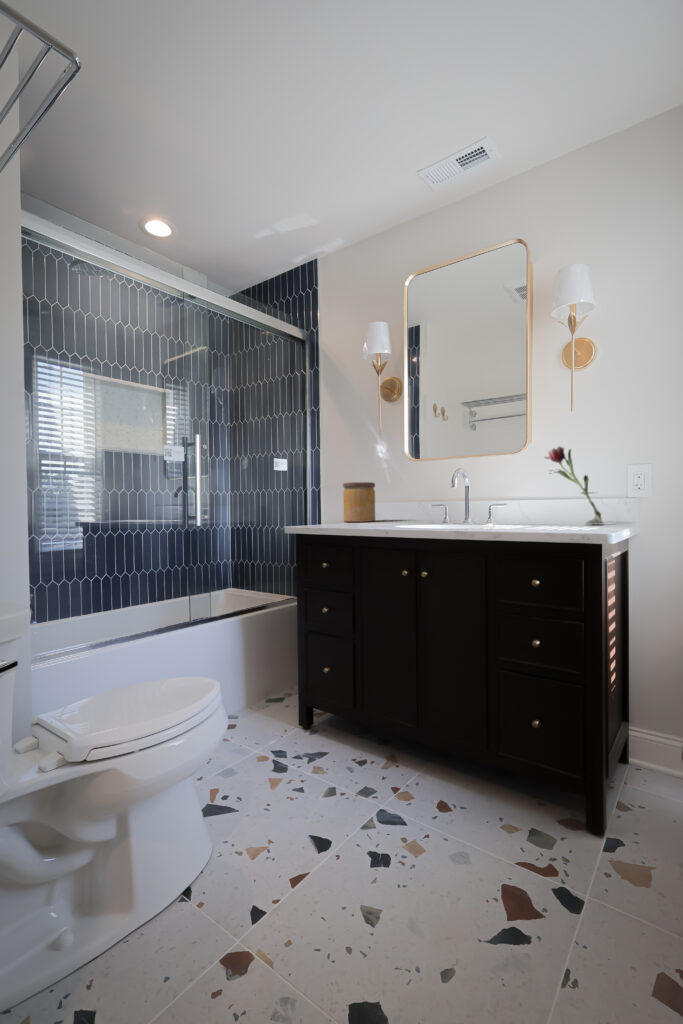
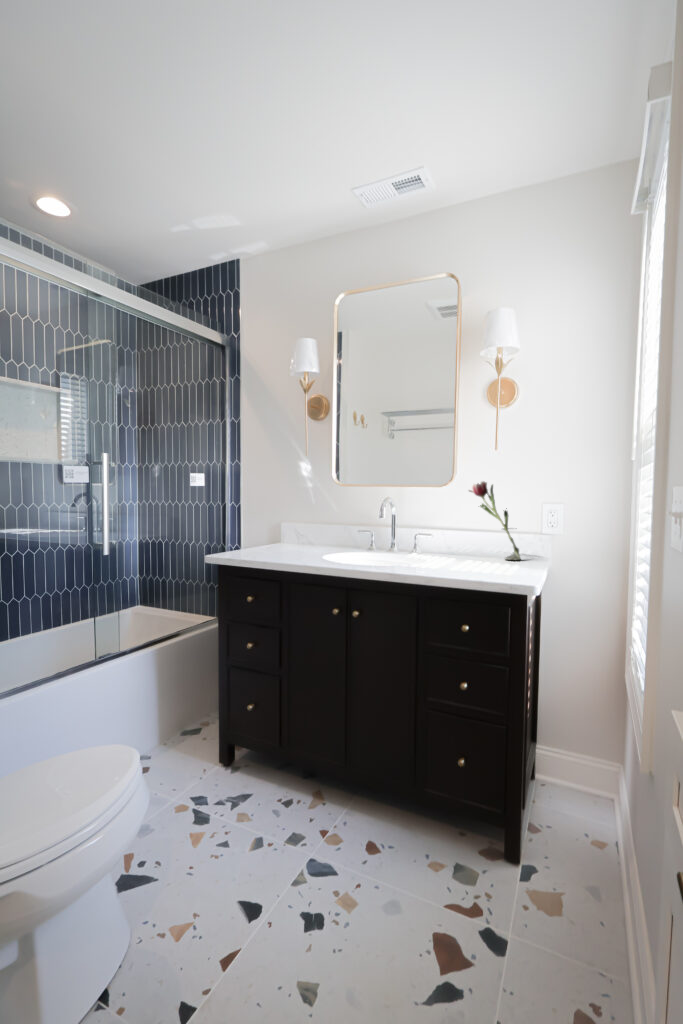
jar: present [343,482,375,522] -> none [265,502,299,544]

